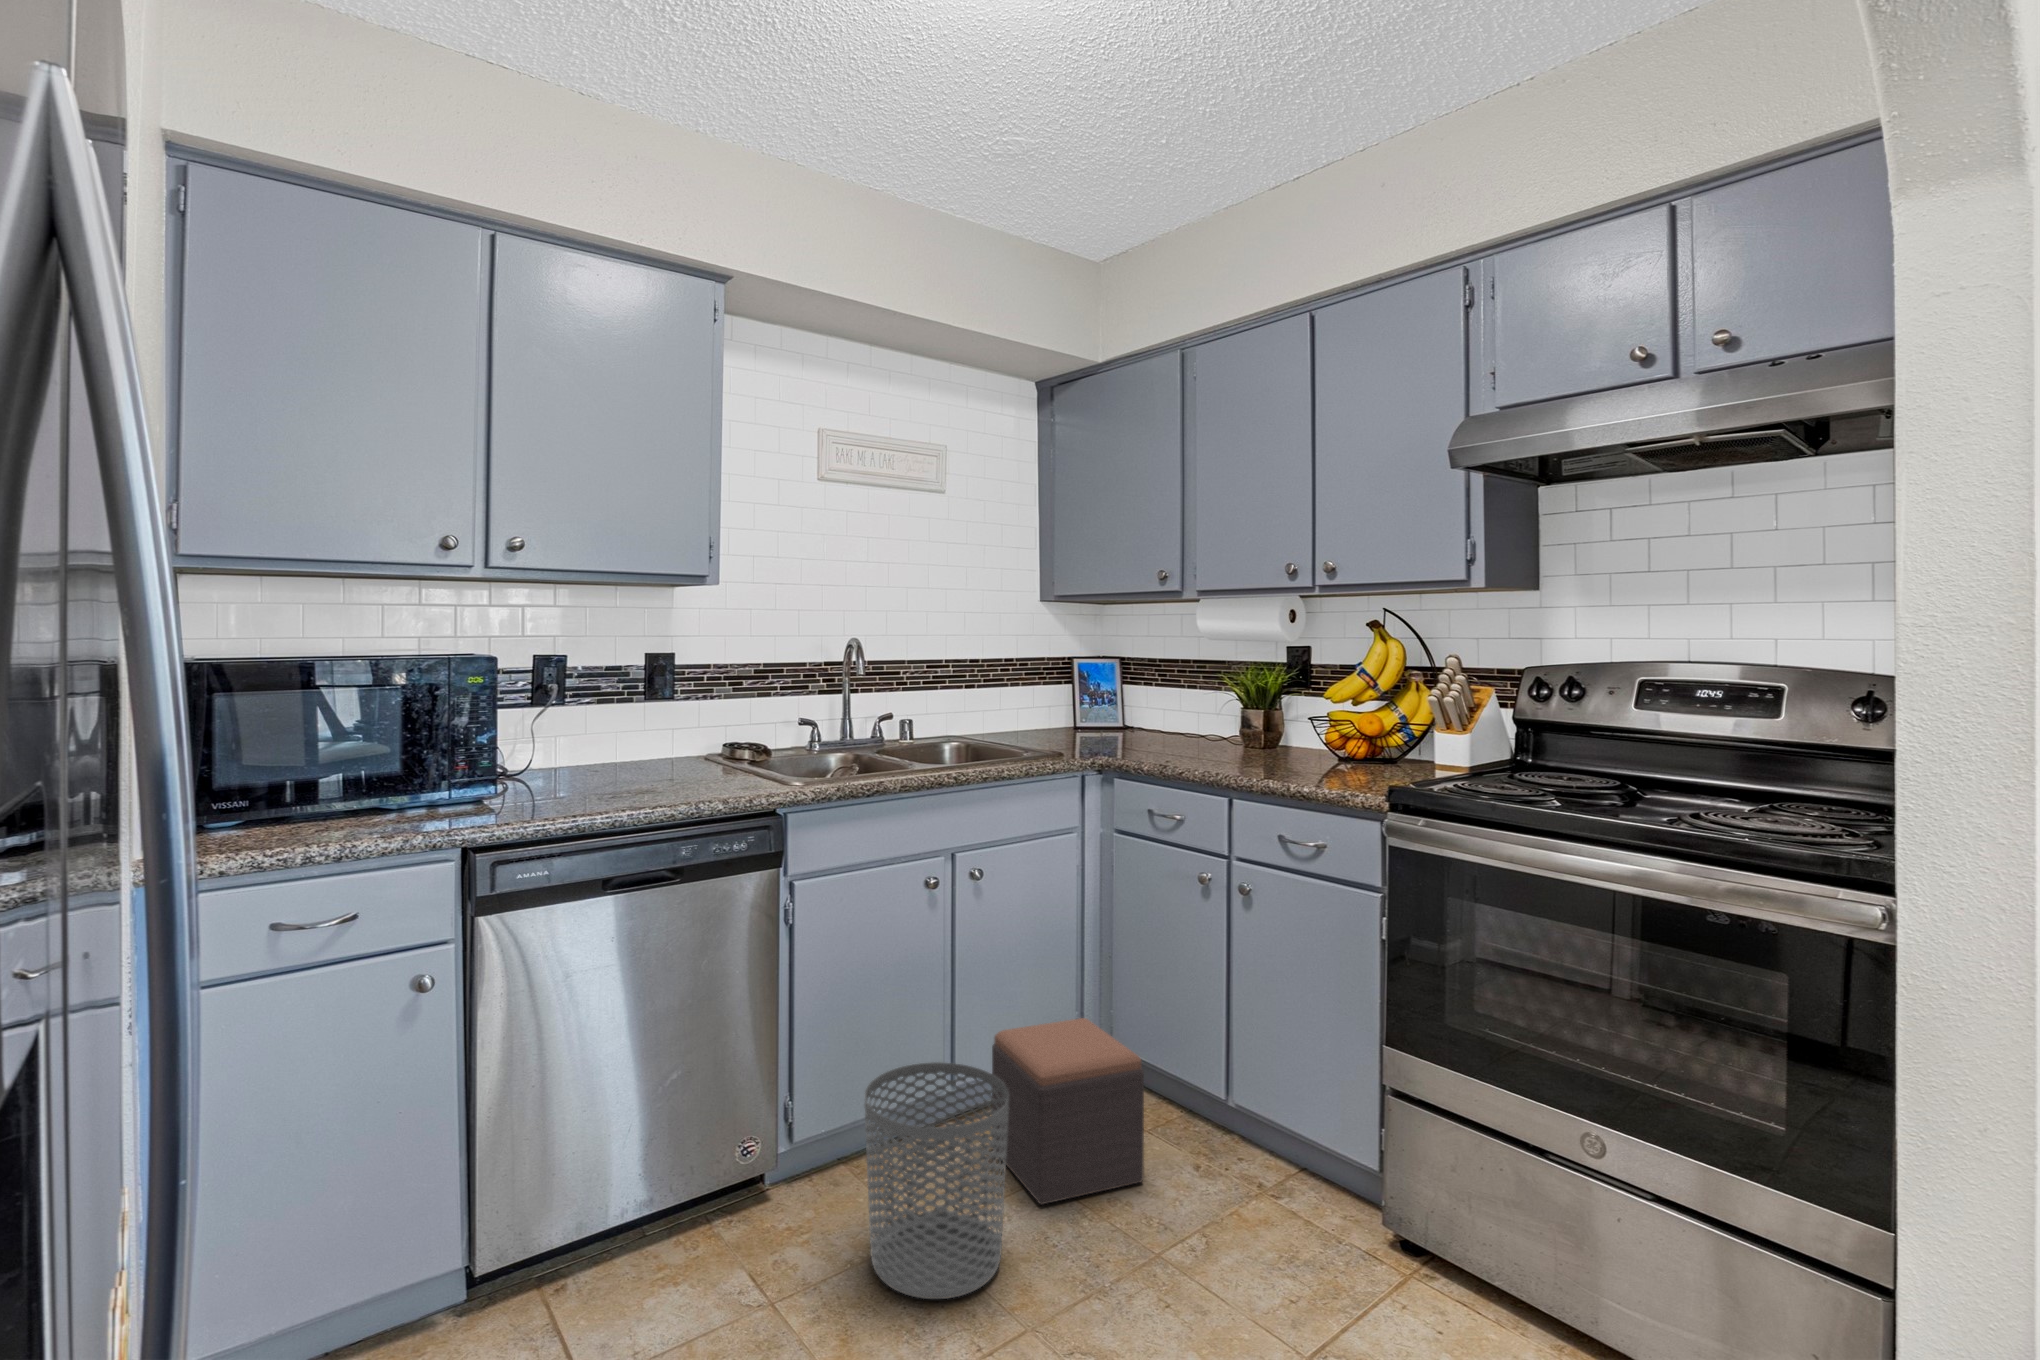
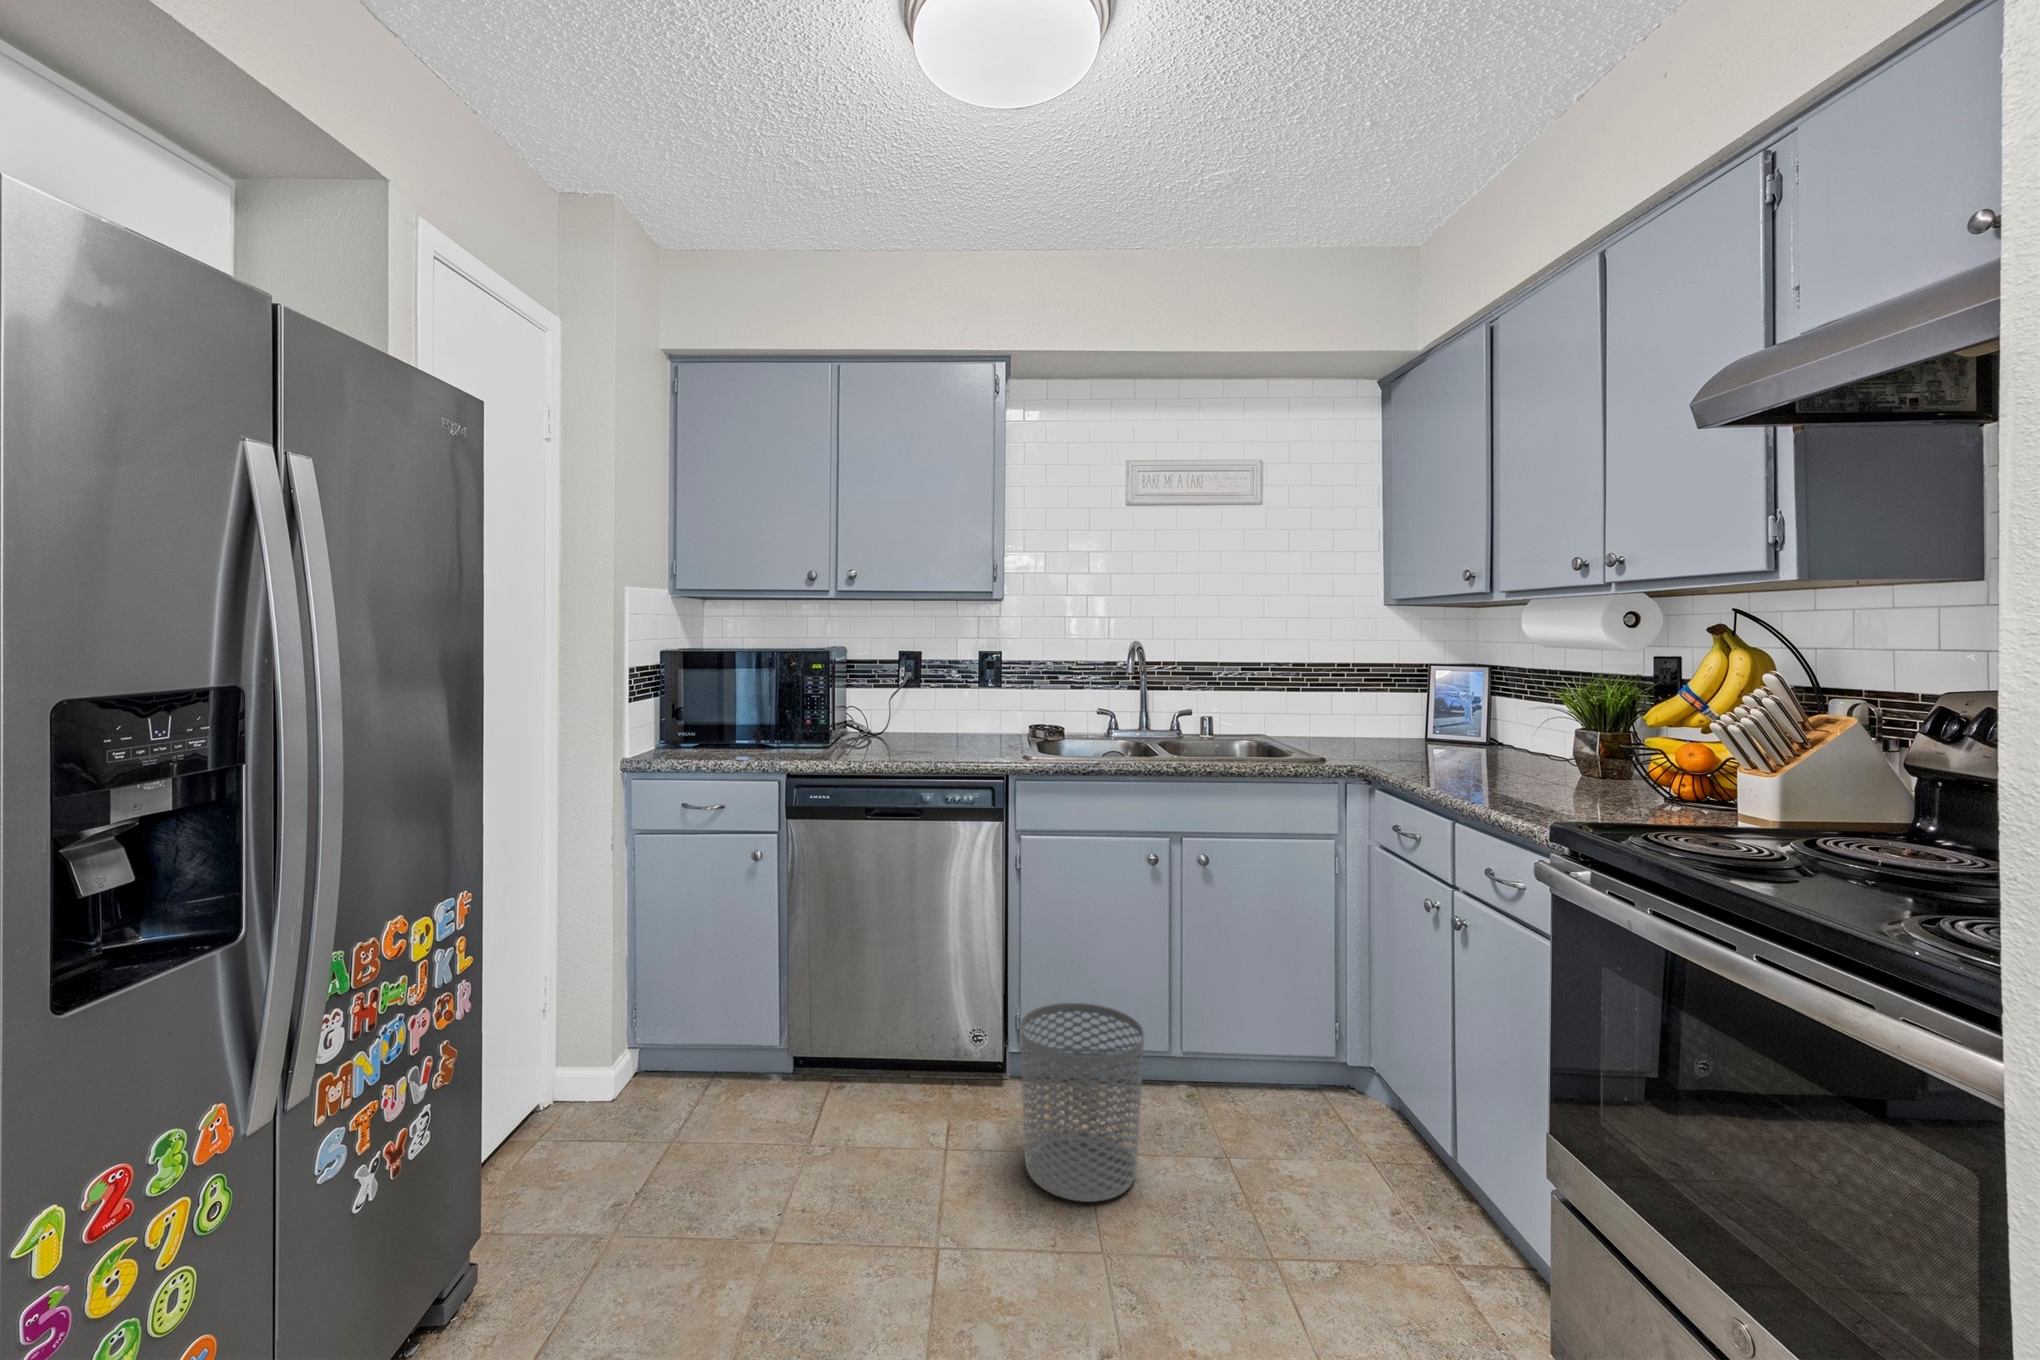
footstool: present [992,1018,1144,1205] -> none [1200,1003,1321,1185]

